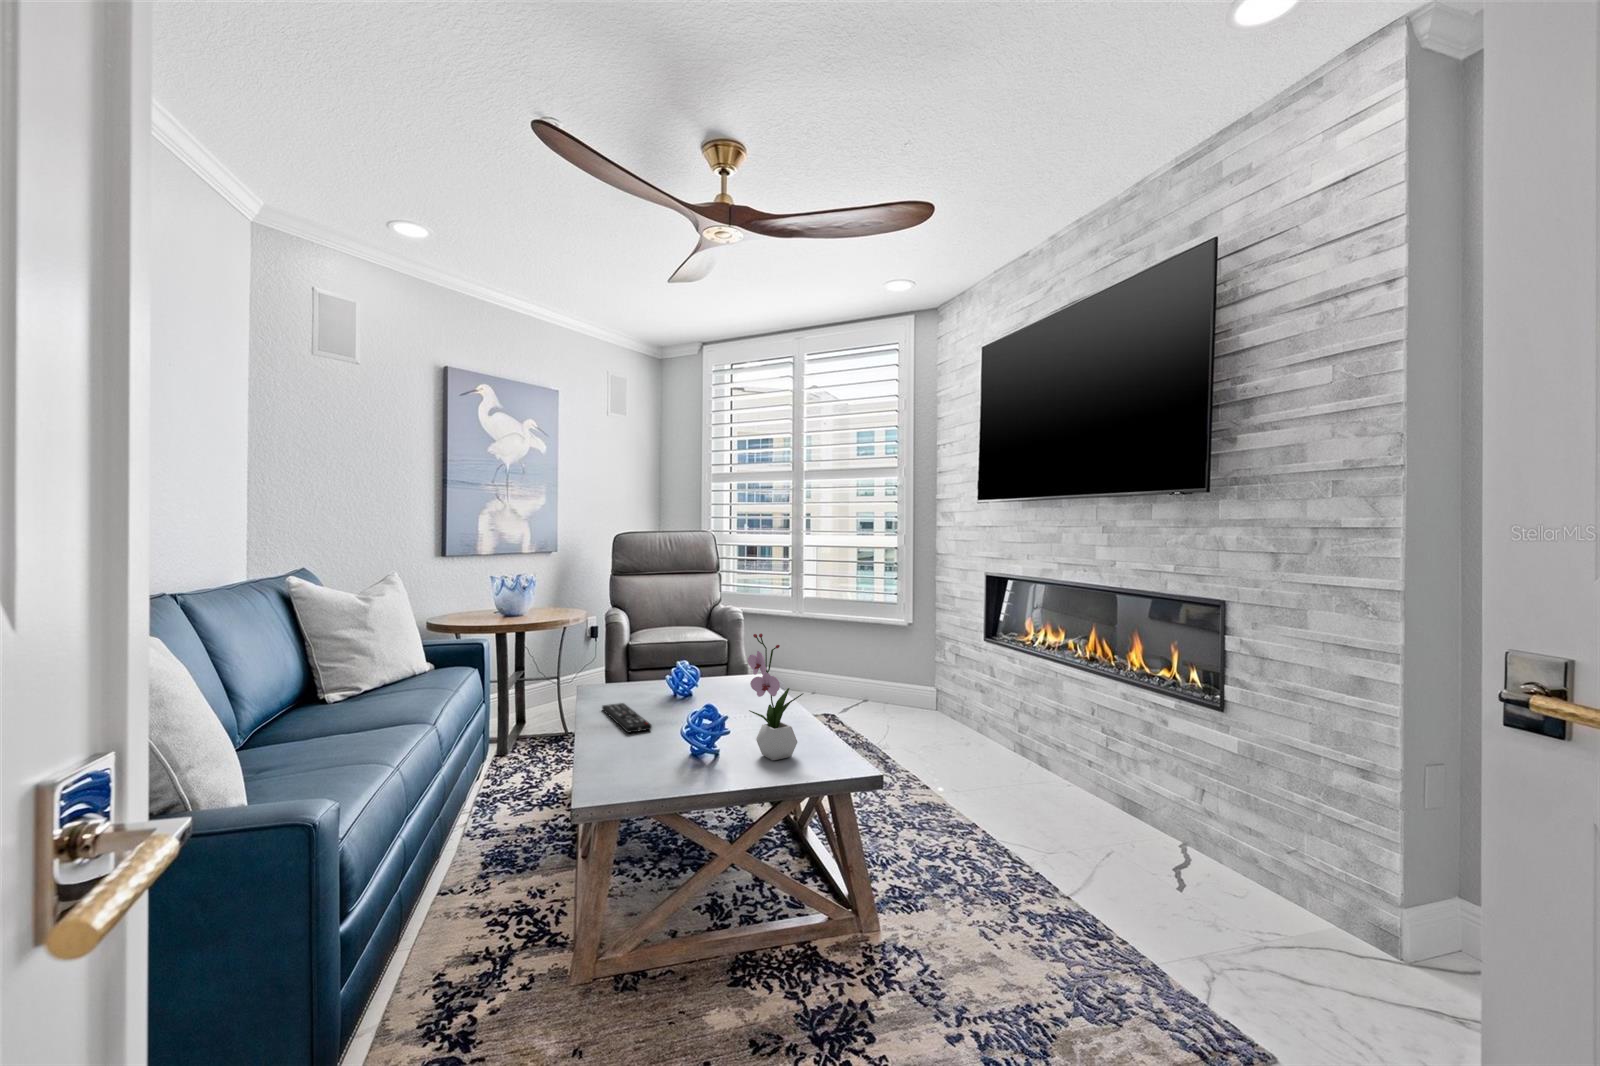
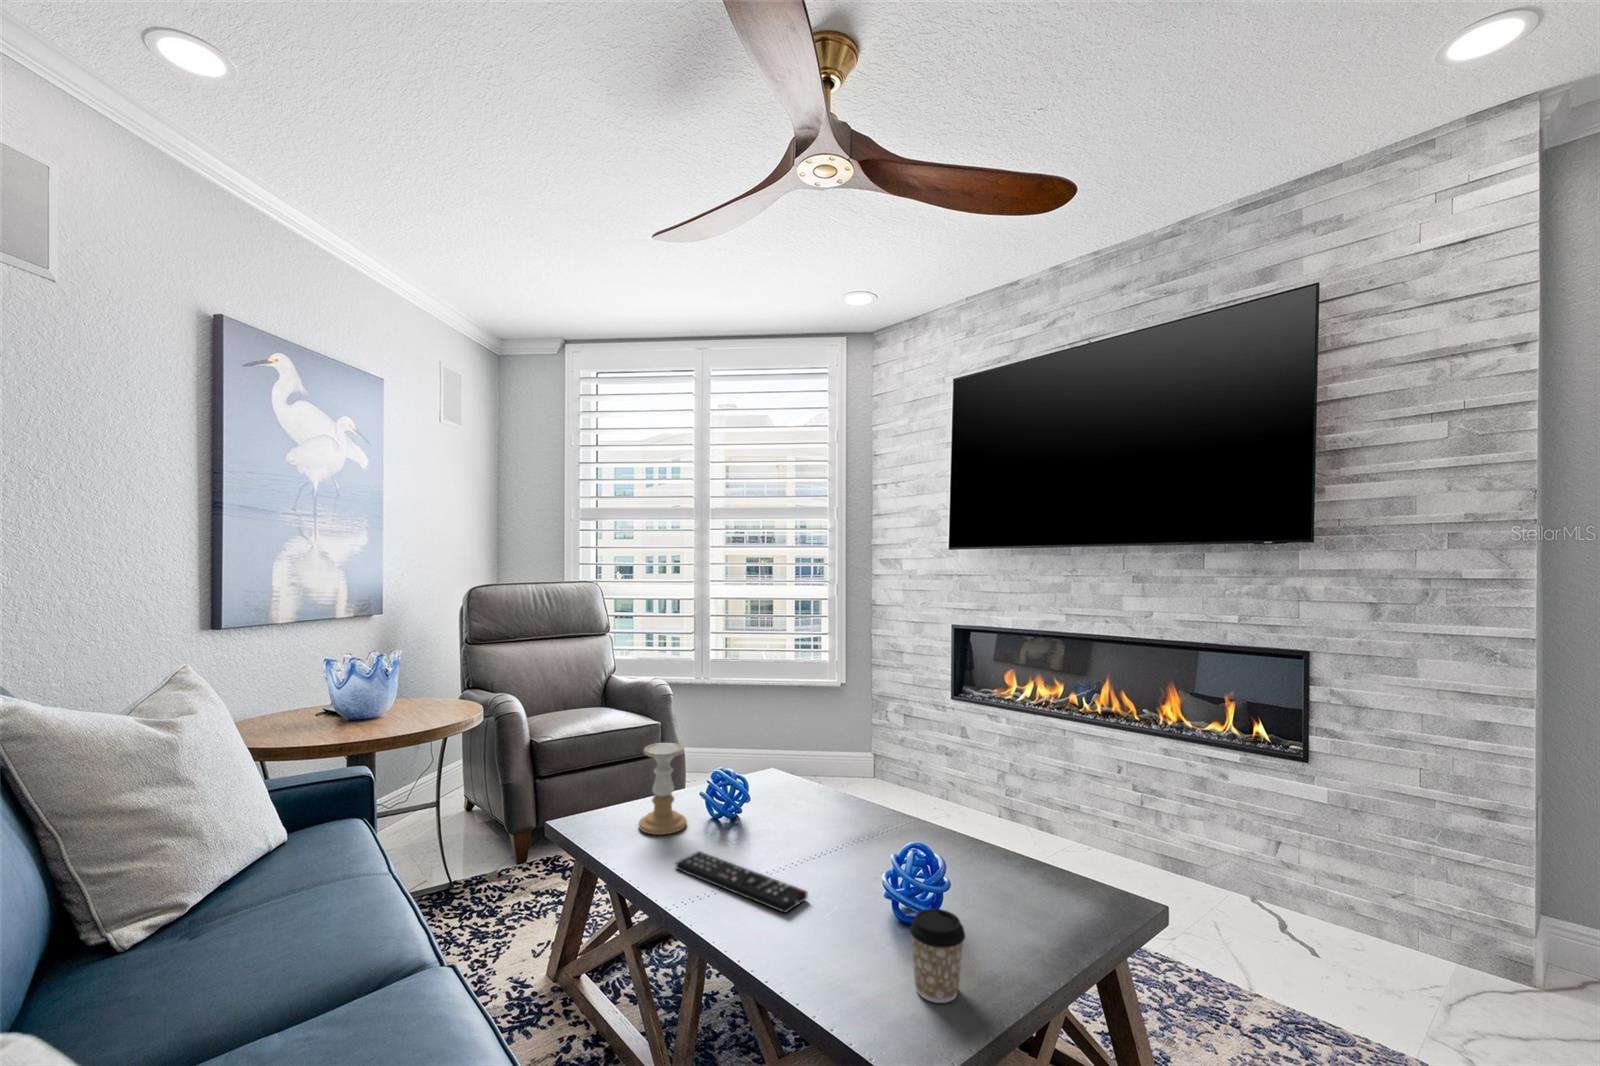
flower arrangement: present [748,634,803,760] -> none [1006,747,1069,927]
candle holder: none [609,638,642,696] -> present [639,743,687,835]
coffee cup: none [638,723,673,776] -> present [910,909,965,1003]

